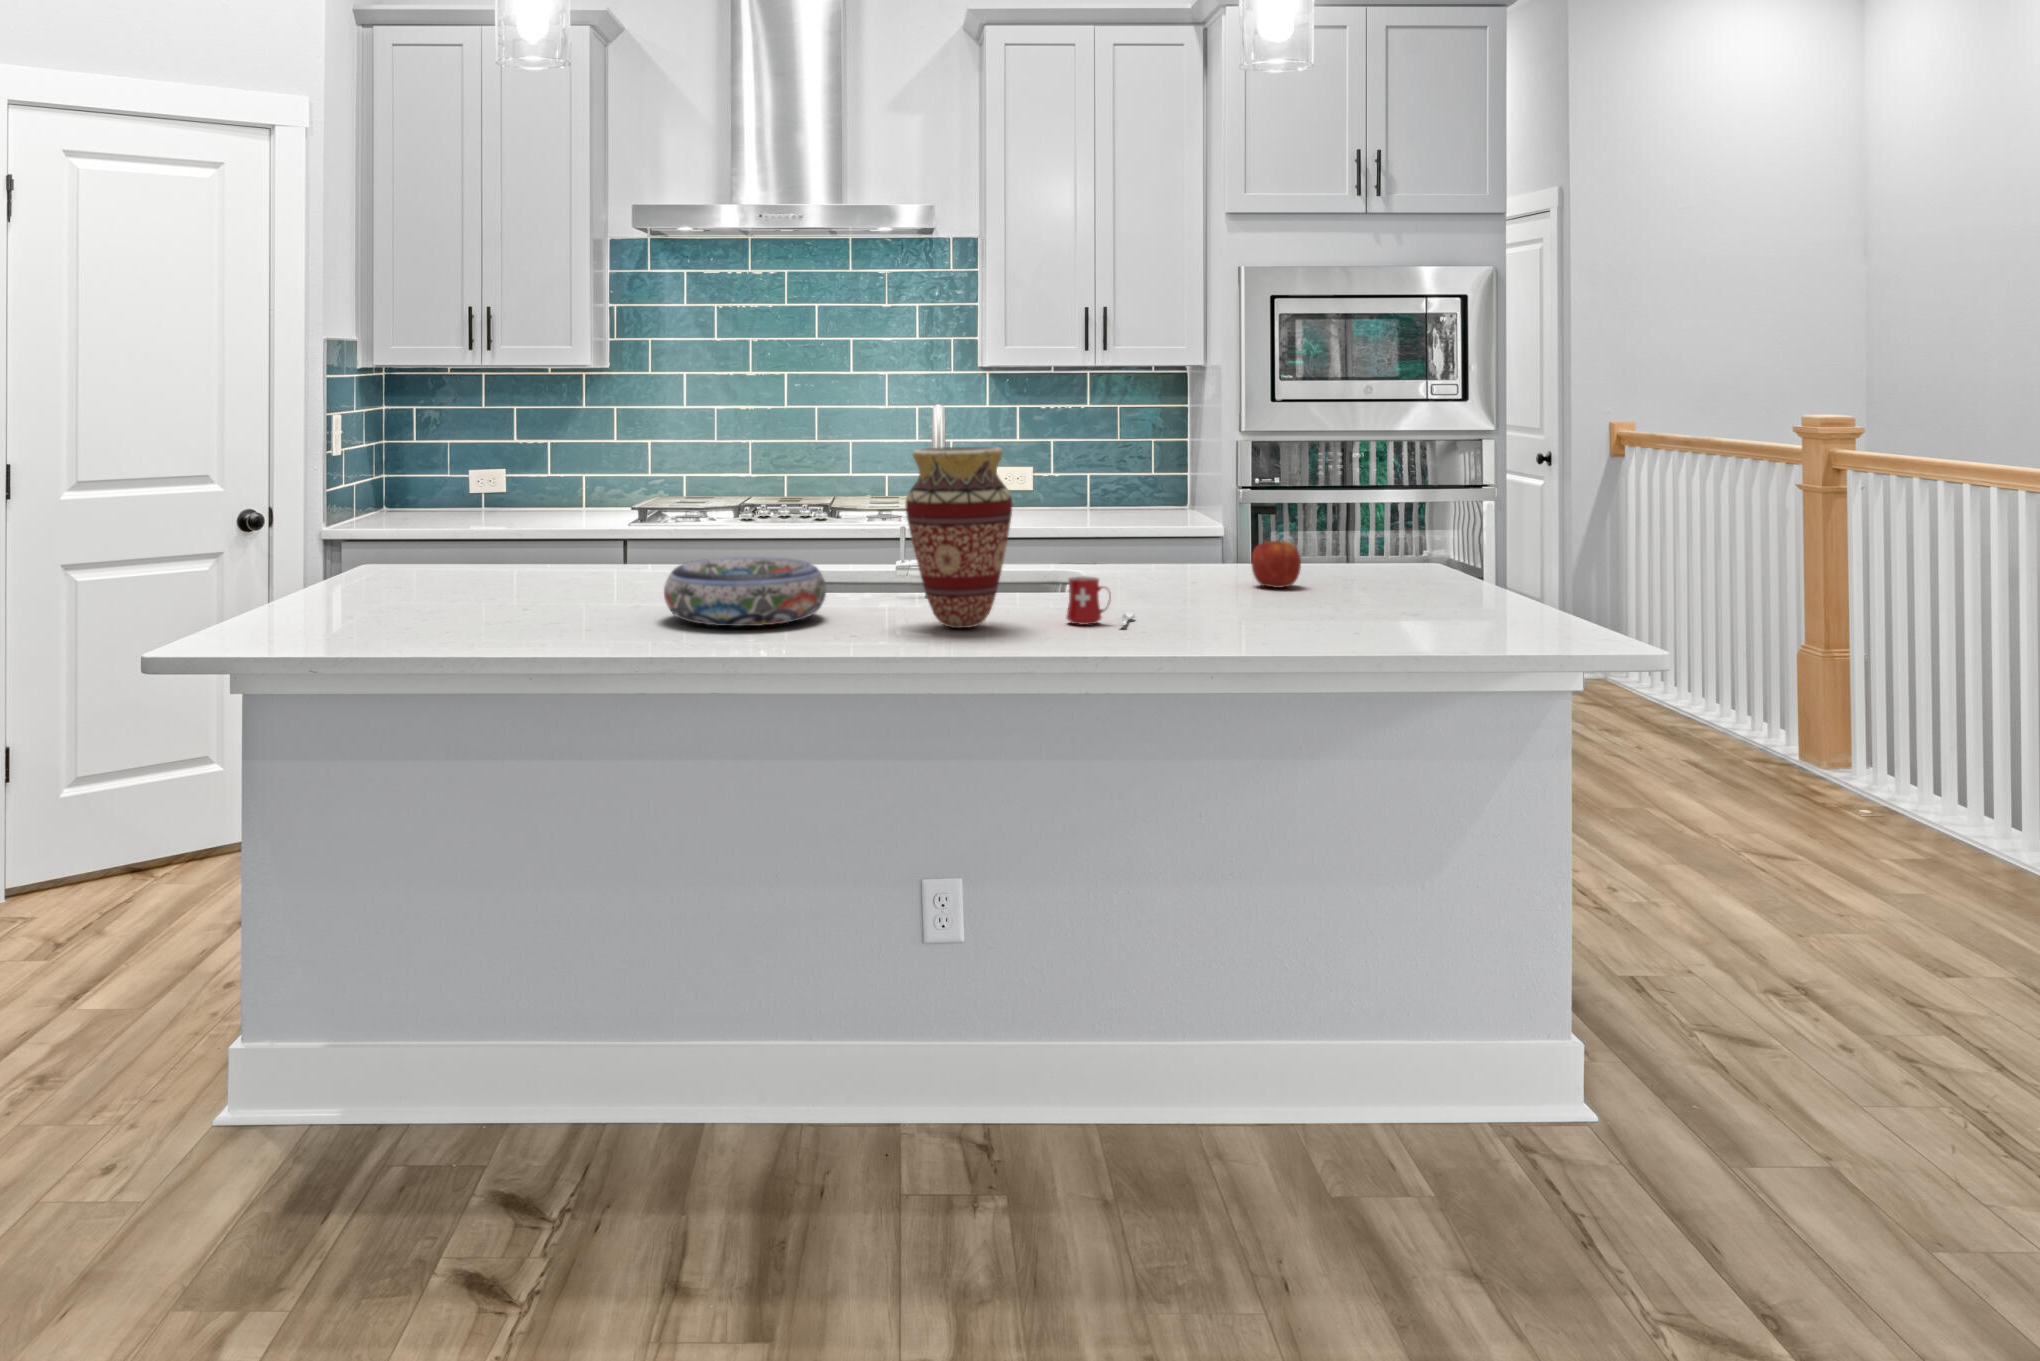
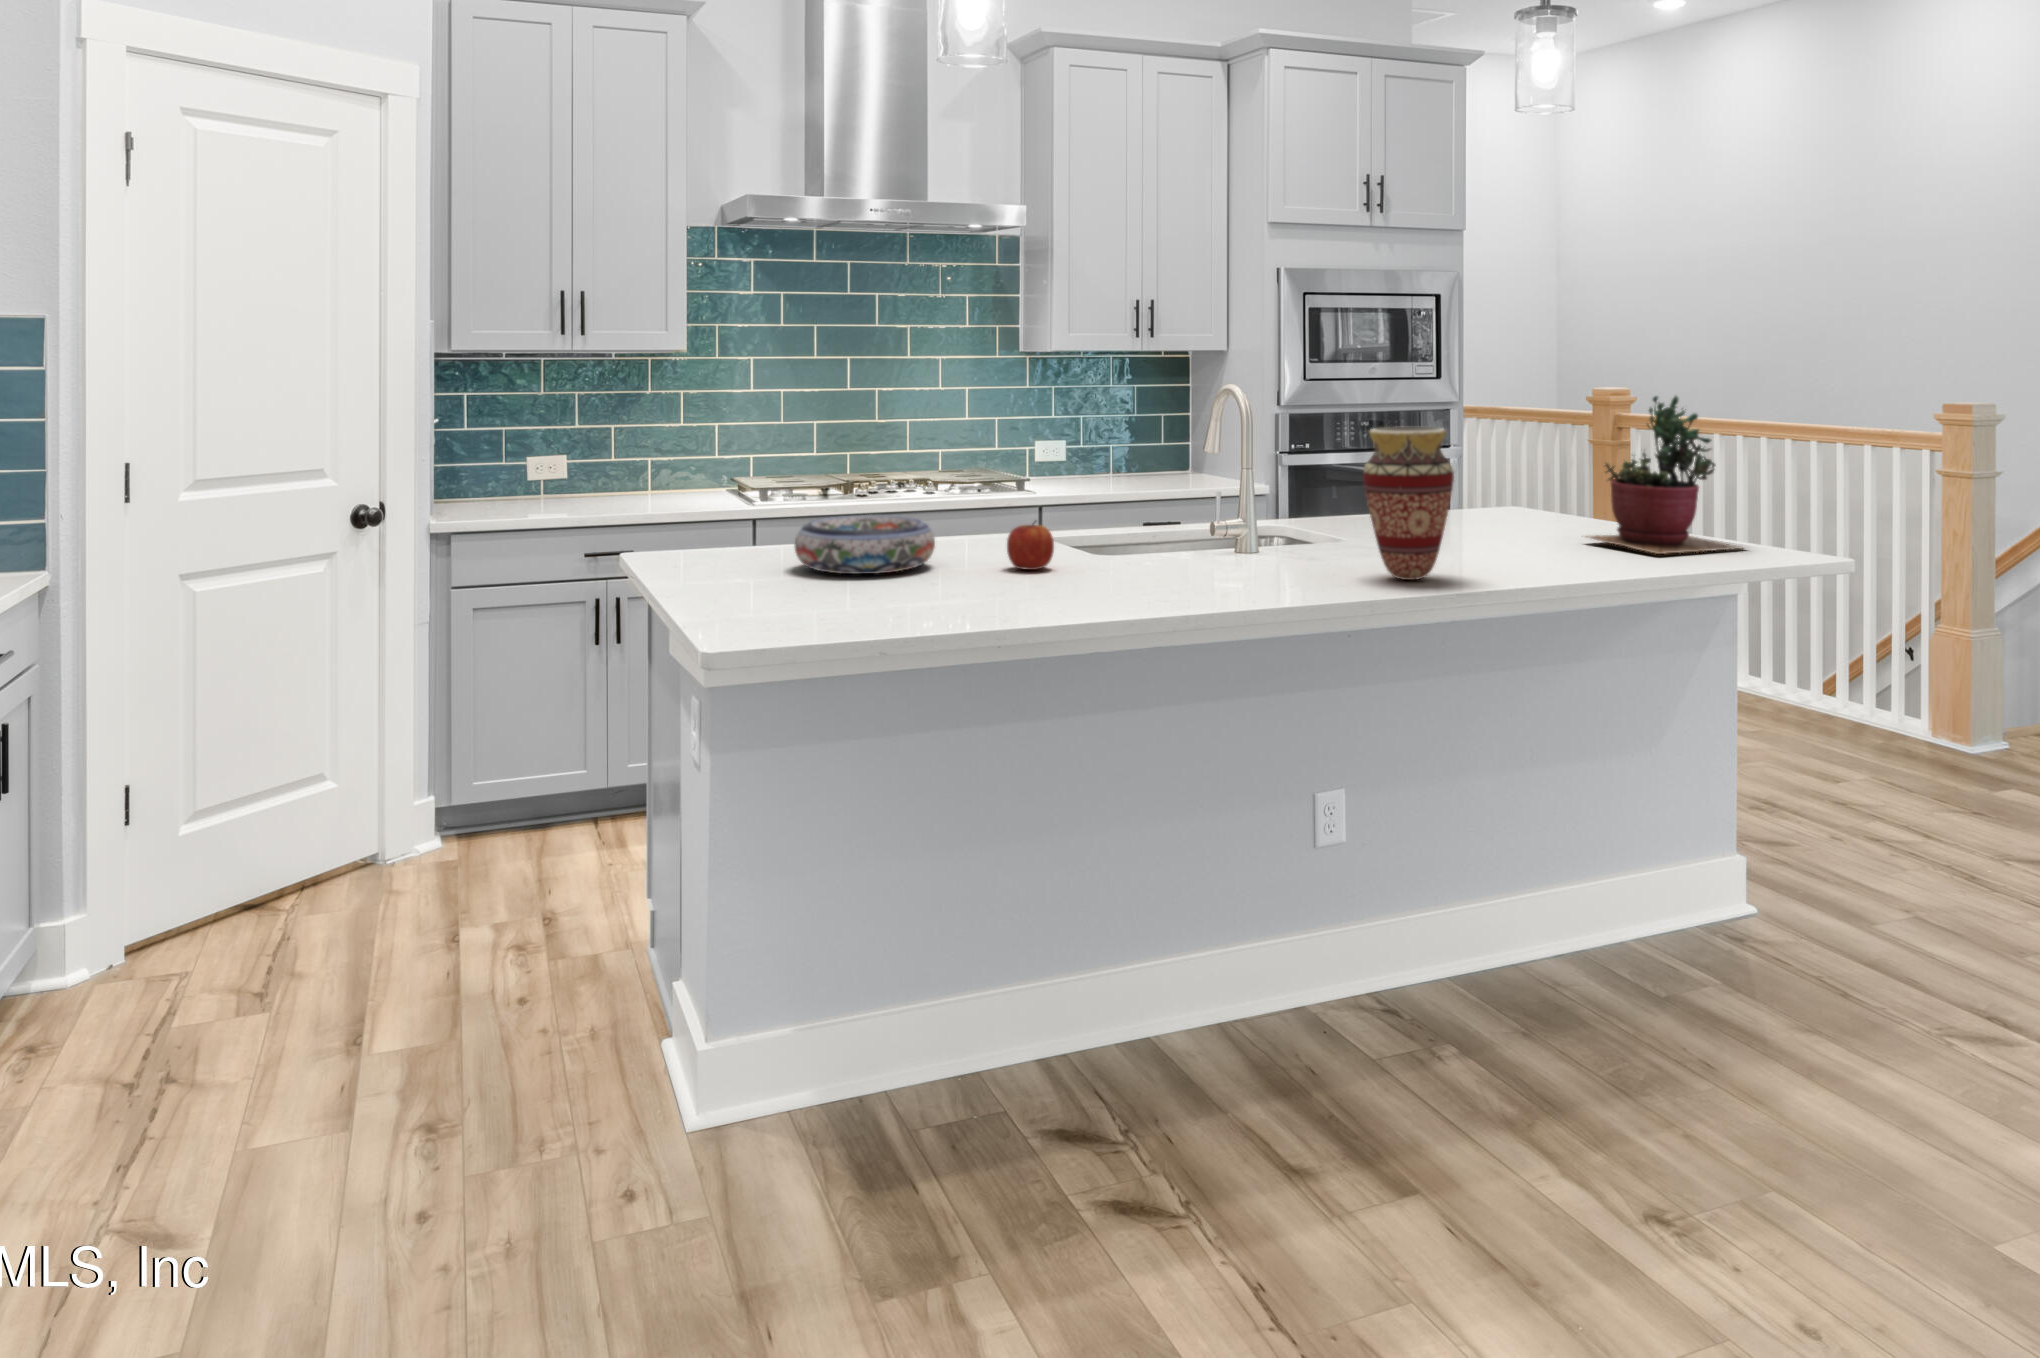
succulent plant: none [1321,414,1526,620] -> present [1587,395,1743,554]
apple: present [1251,537,1301,588] -> present [1007,522,1054,570]
bowl: present [664,557,826,626] -> present [795,515,935,574]
mug: present [1066,576,1135,625] -> none [1468,532,1526,571]

